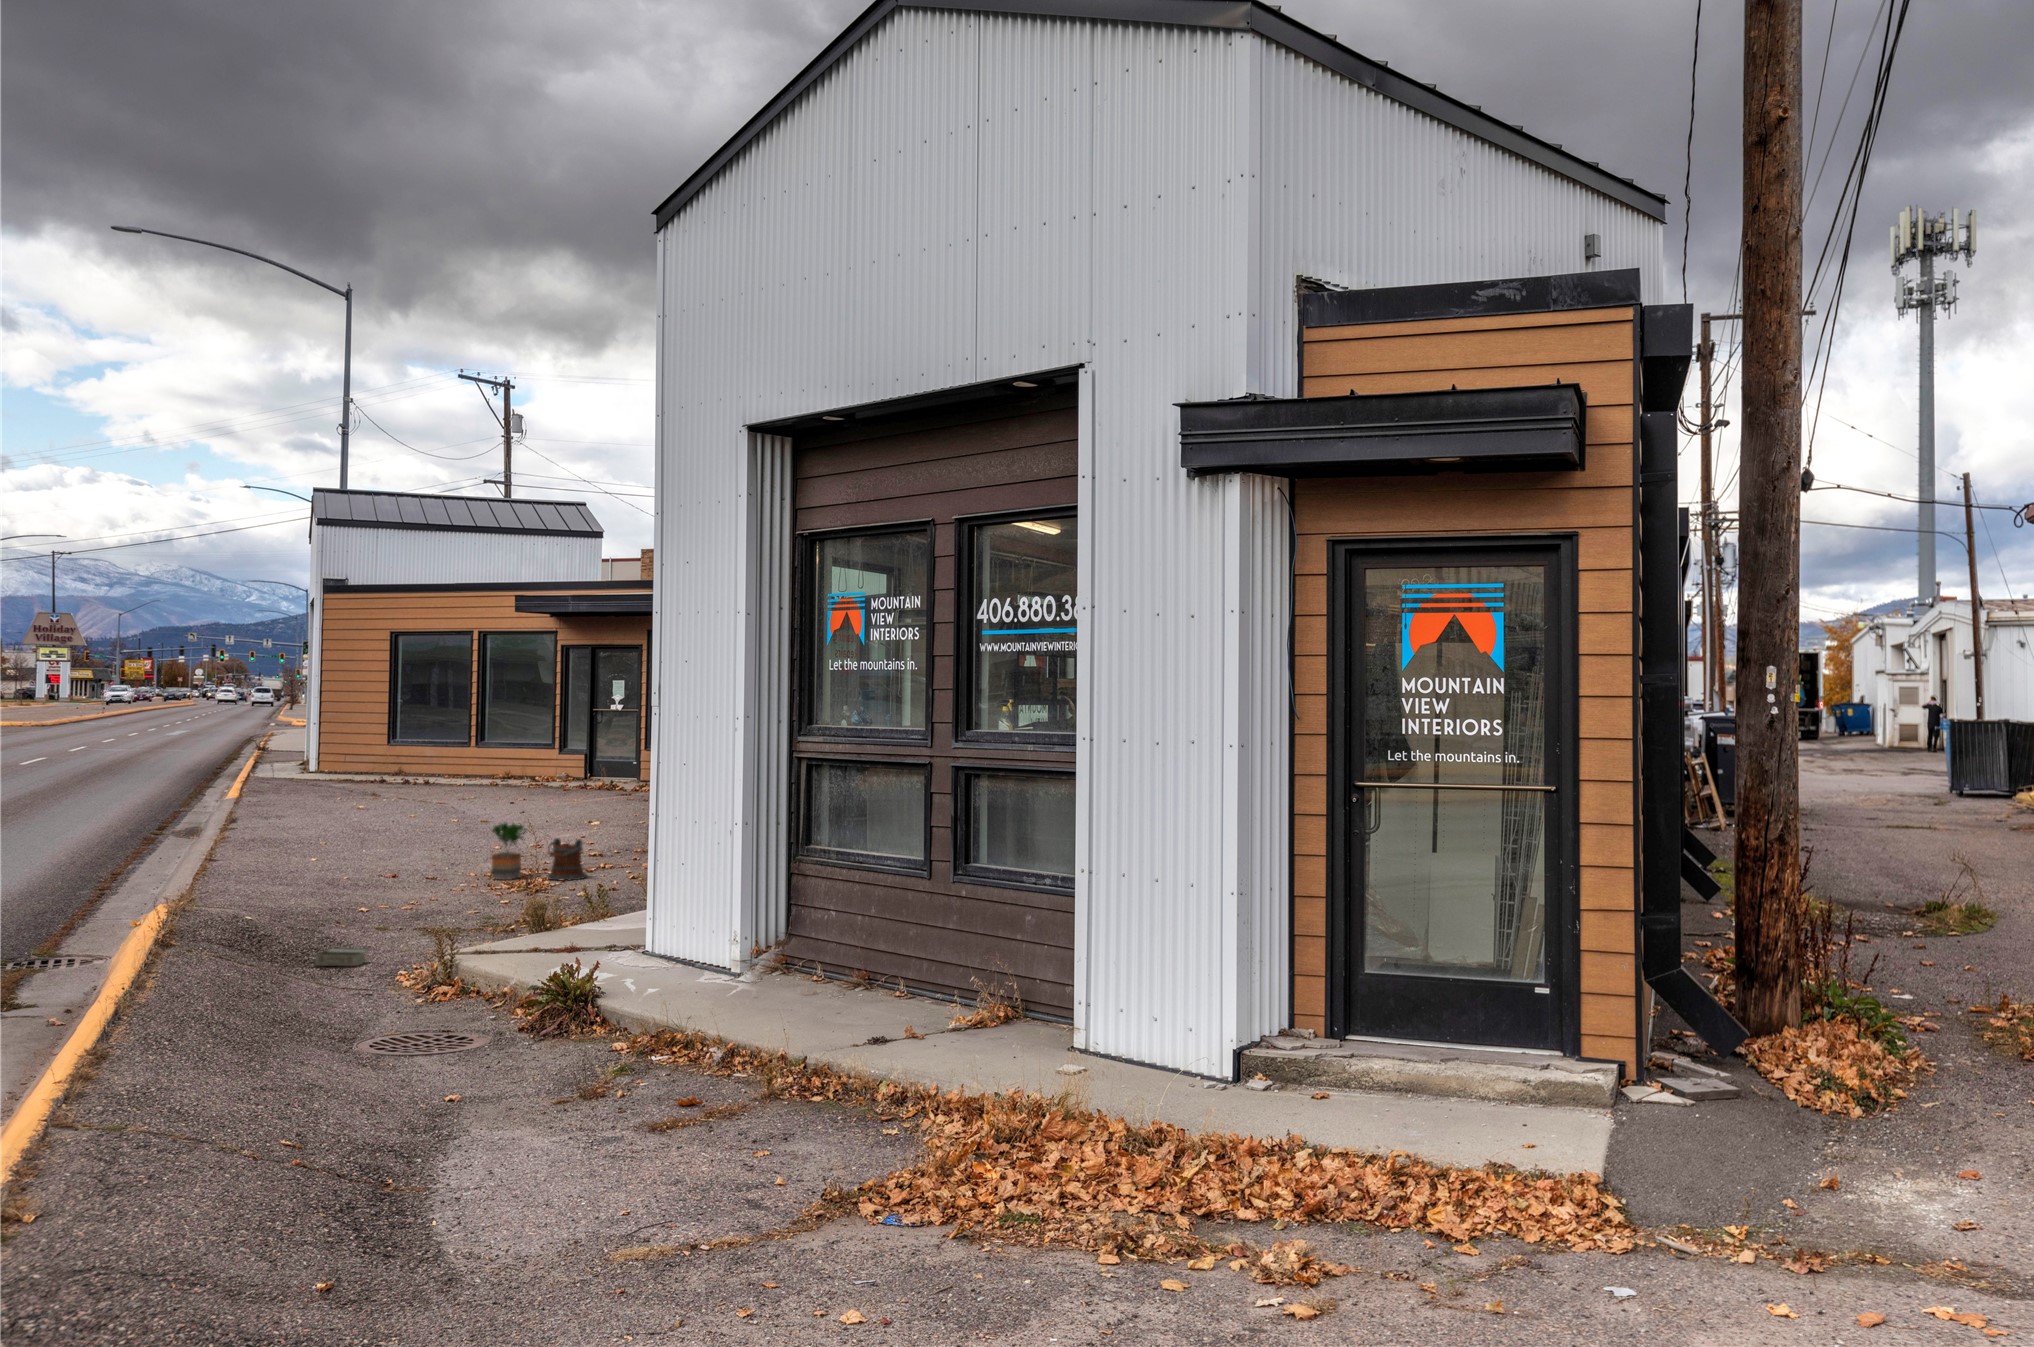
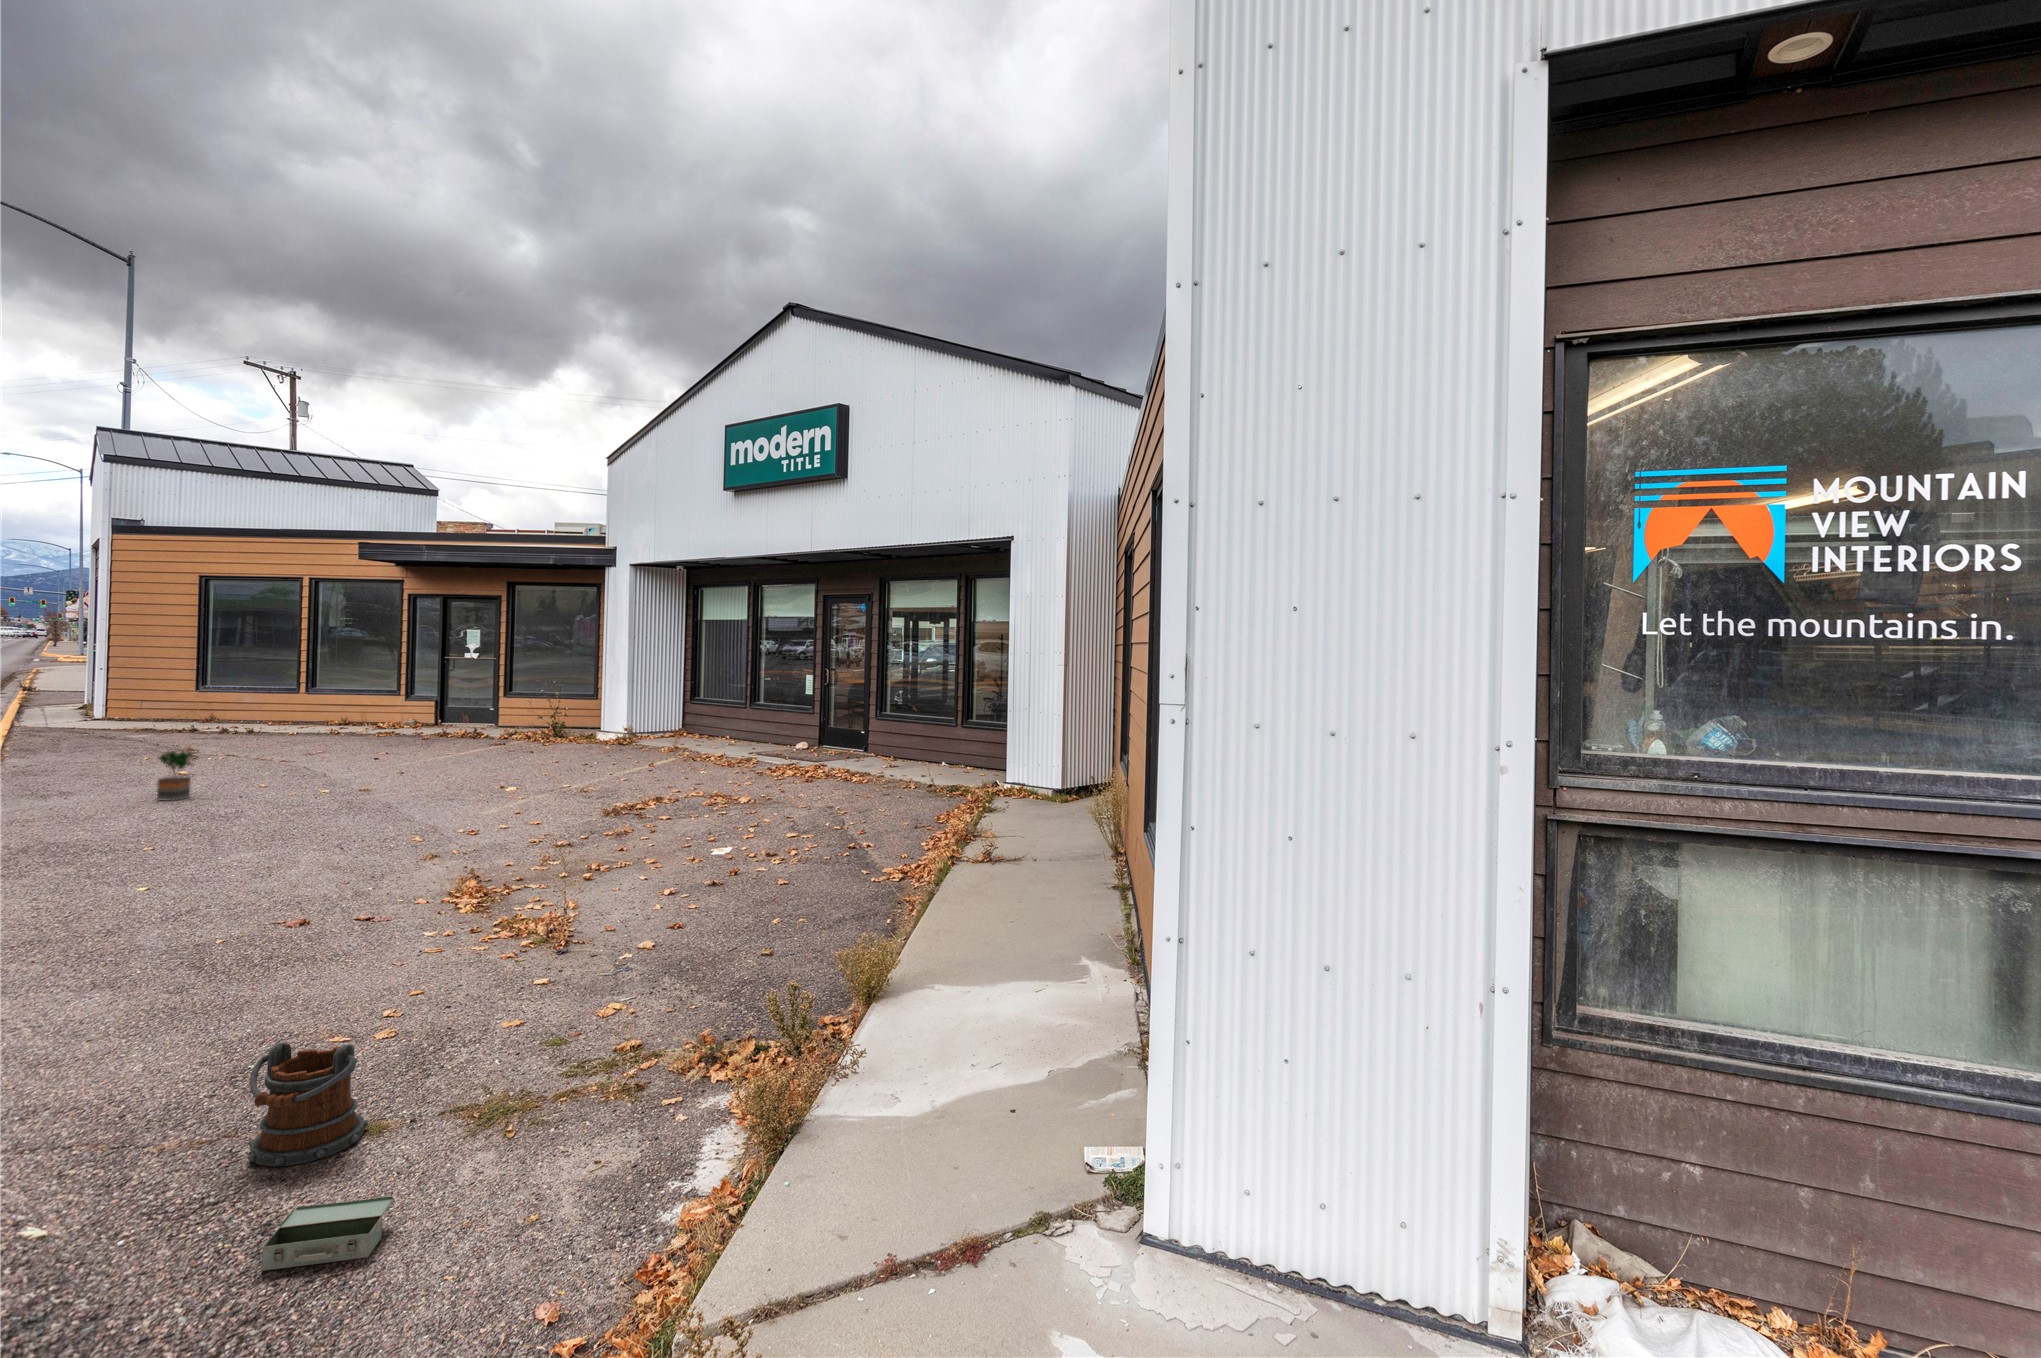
potted tree: present [491,823,527,880] -> present [157,751,198,801]
bucket: present [548,838,587,880] -> present [249,1042,368,1166]

